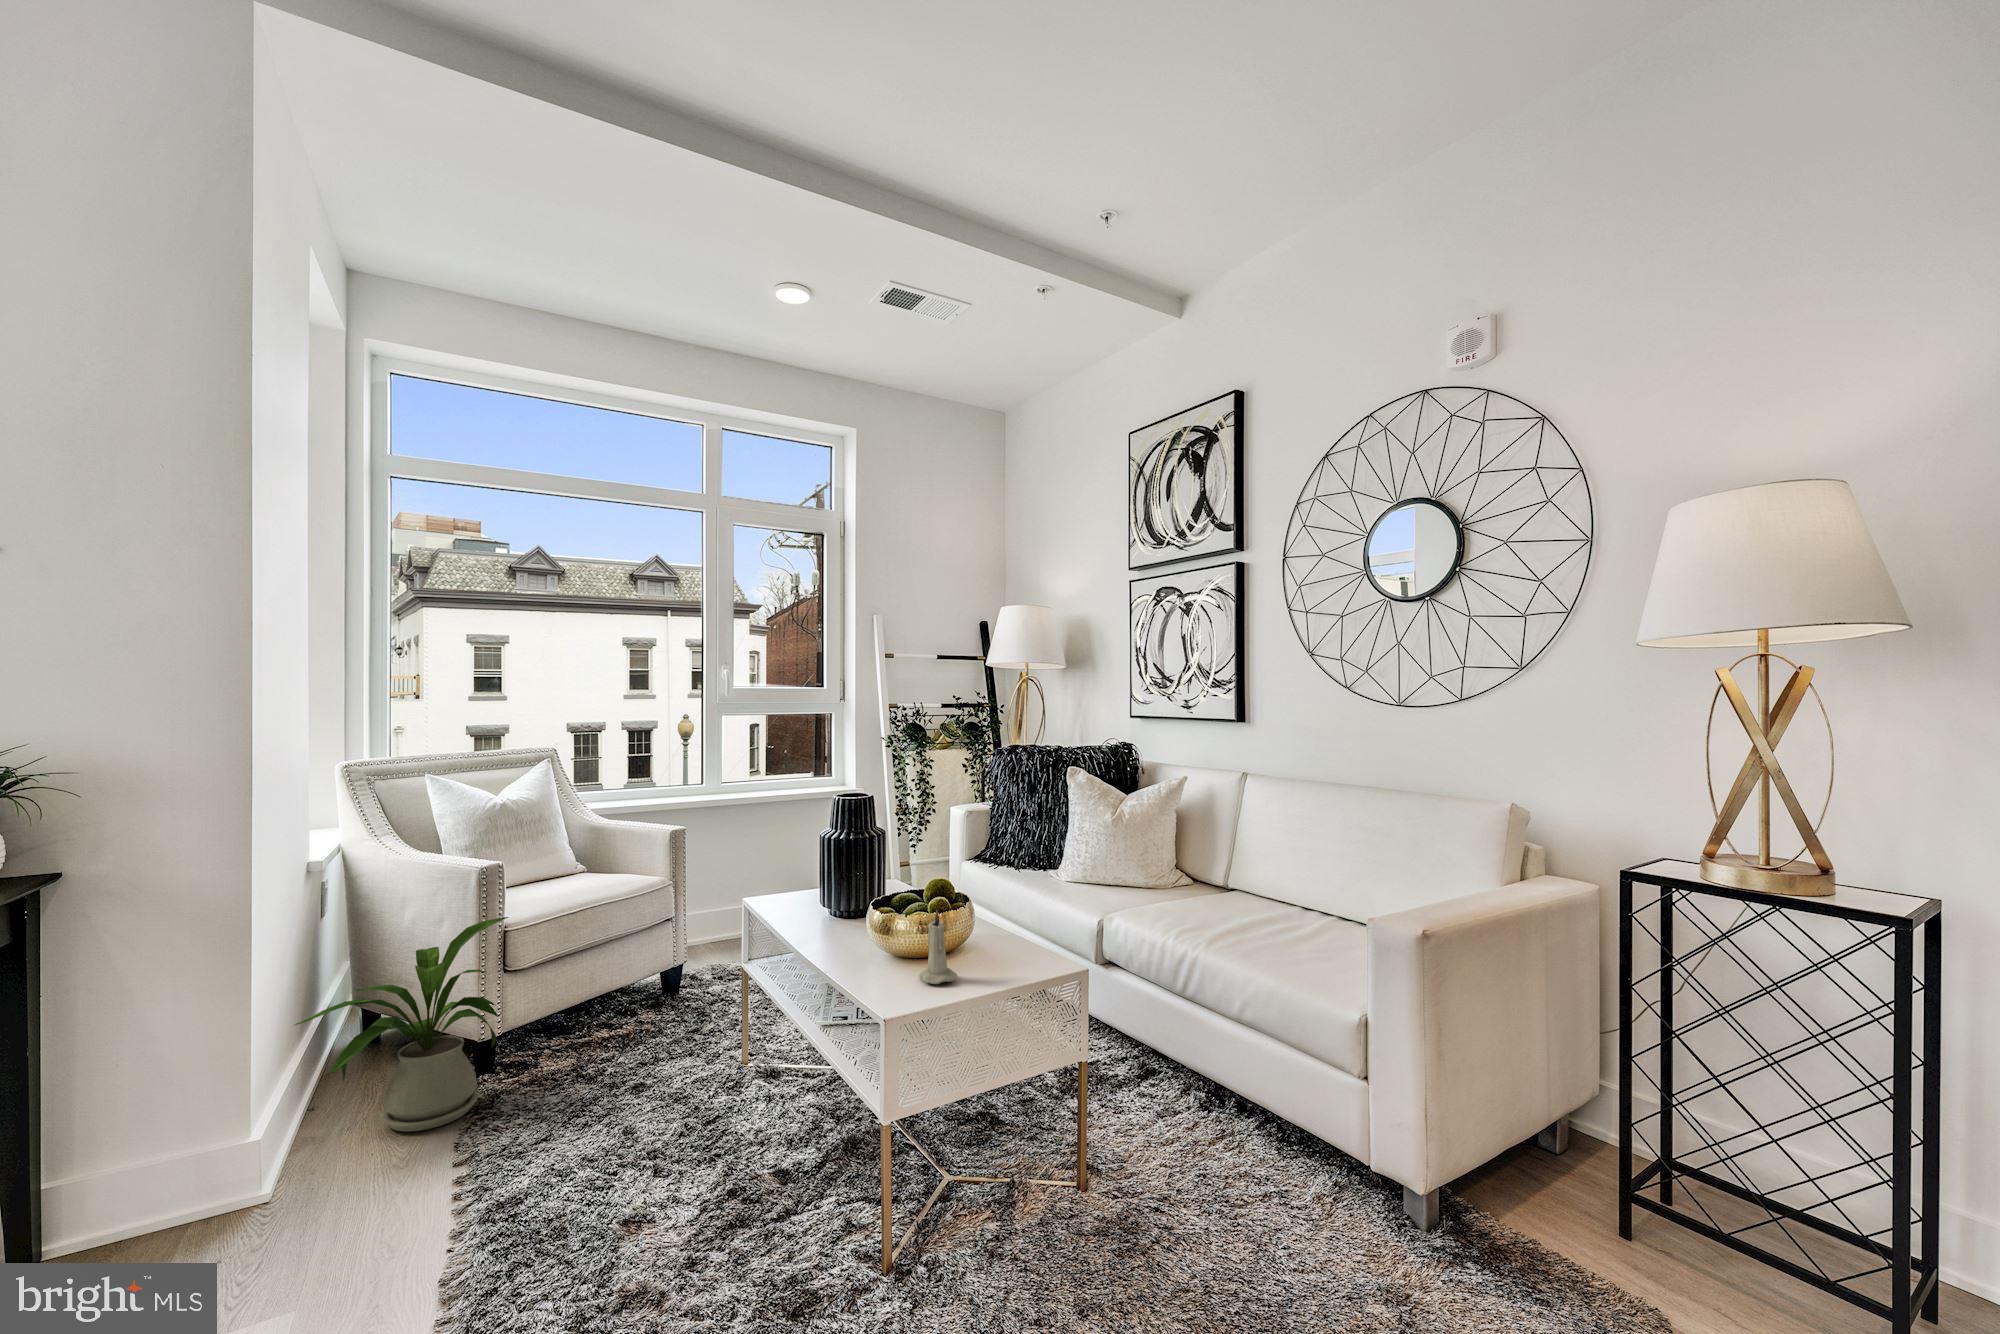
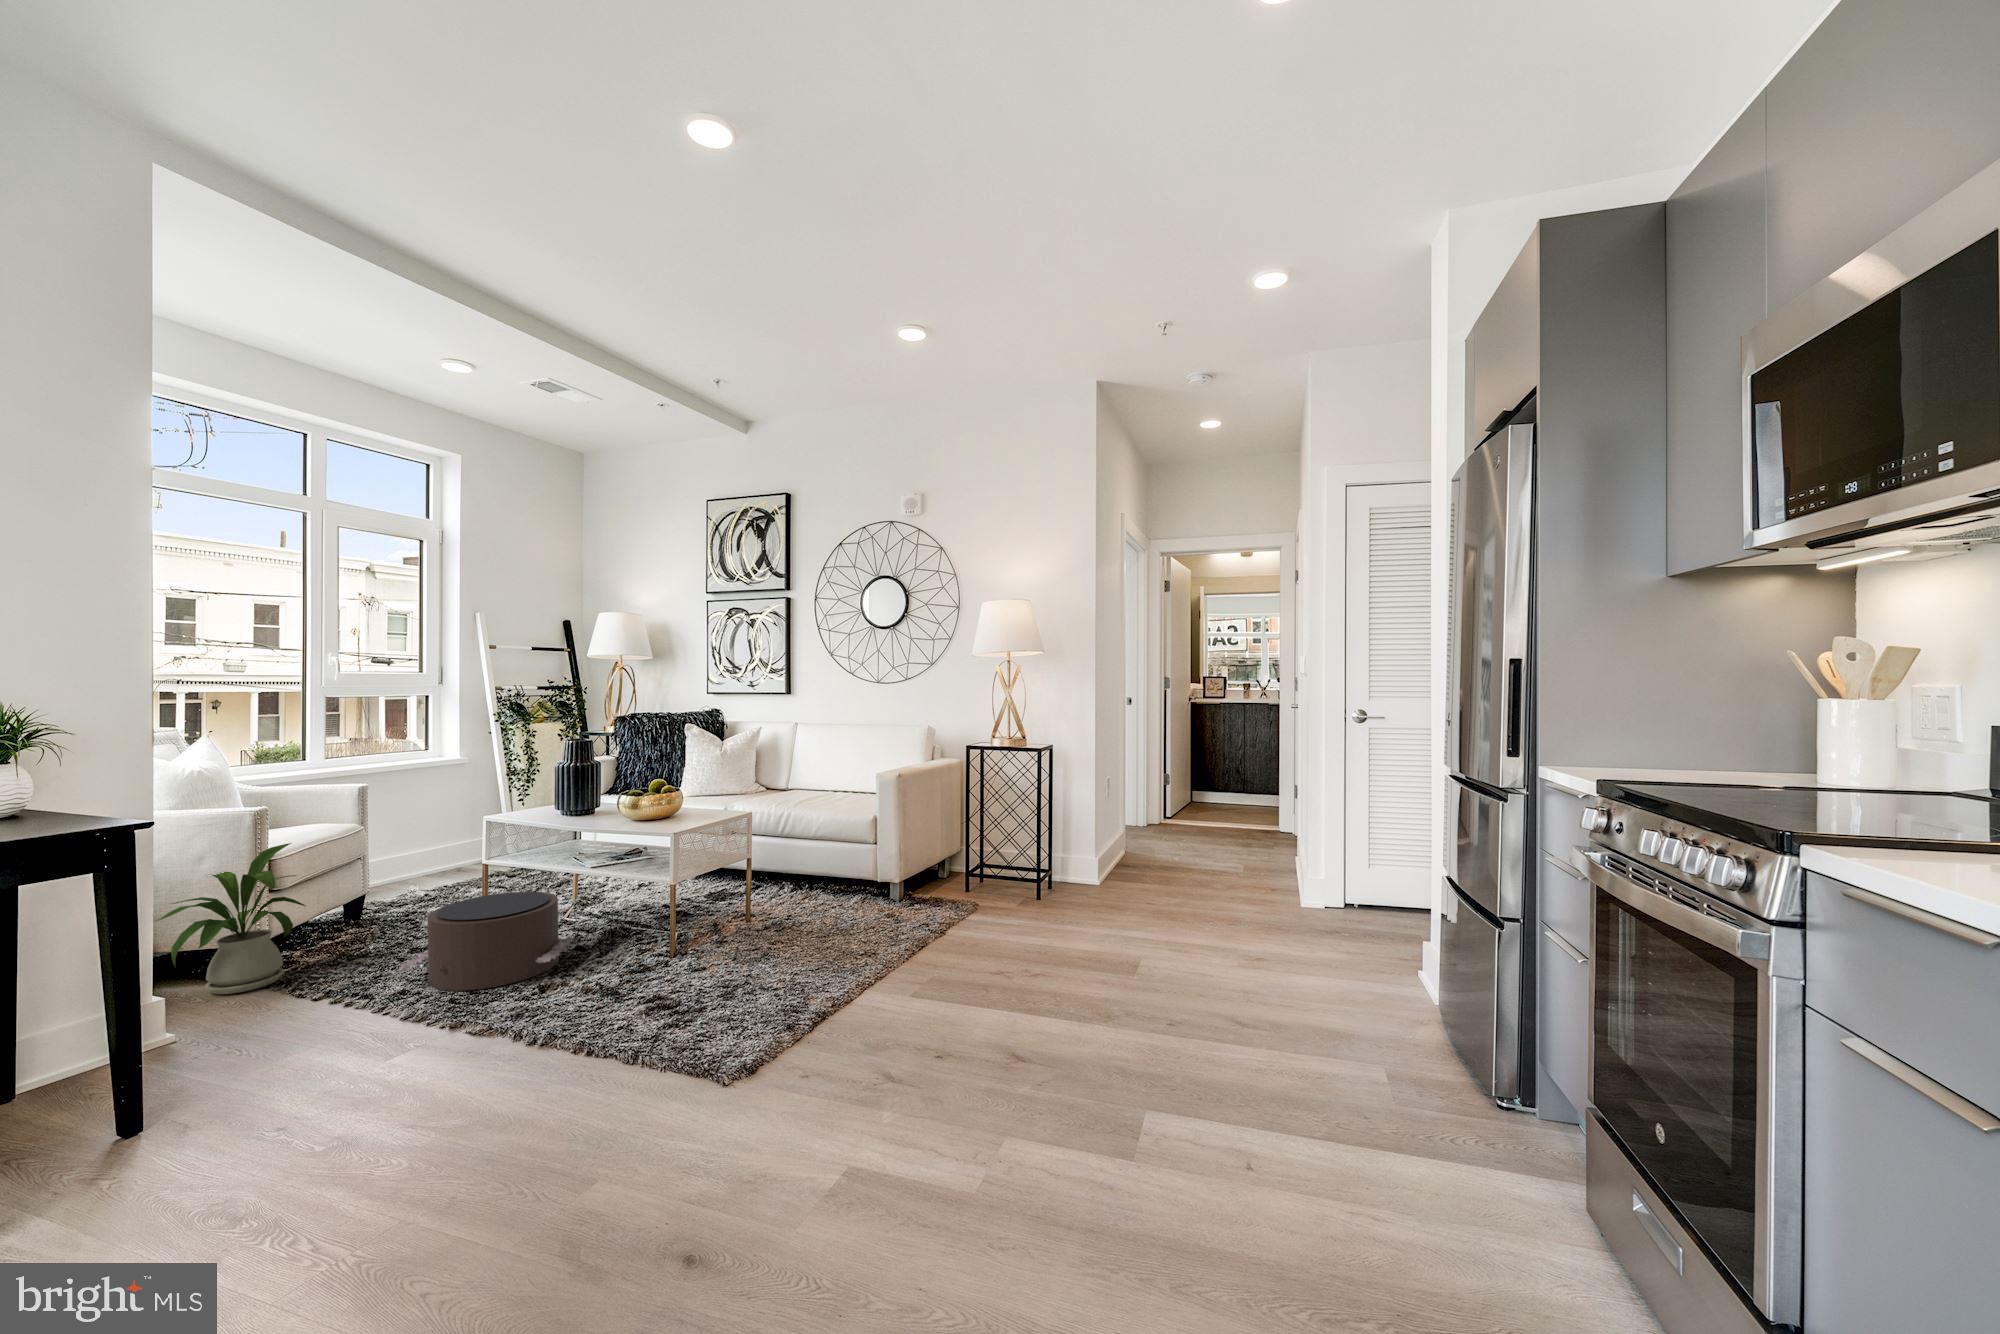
candle: present [919,910,957,984] -> none [651,787,673,825]
pouf: none [523,1049,783,1258] -> present [397,892,574,991]

